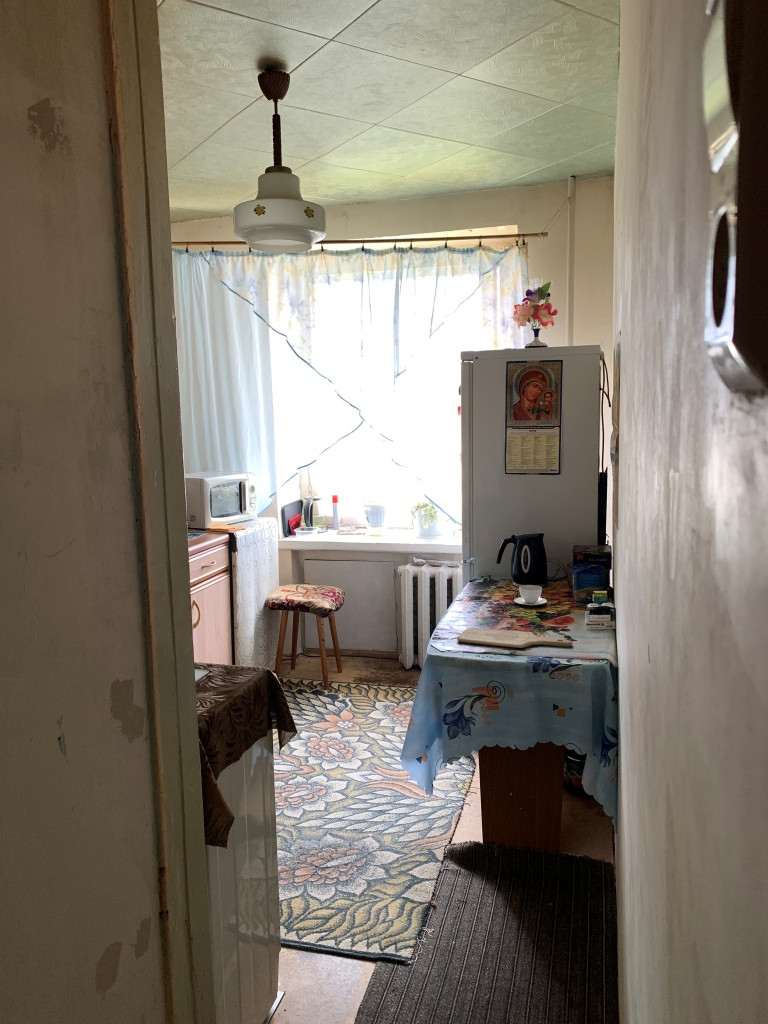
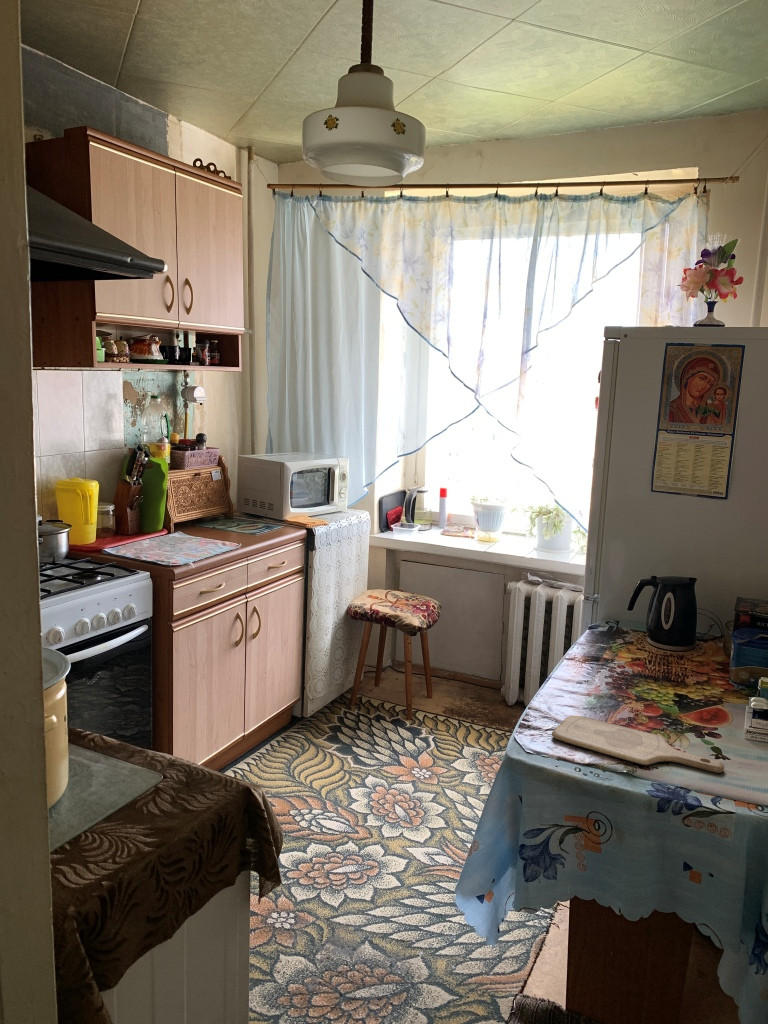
teacup: present [514,585,547,605] -> none [644,650,691,682]

